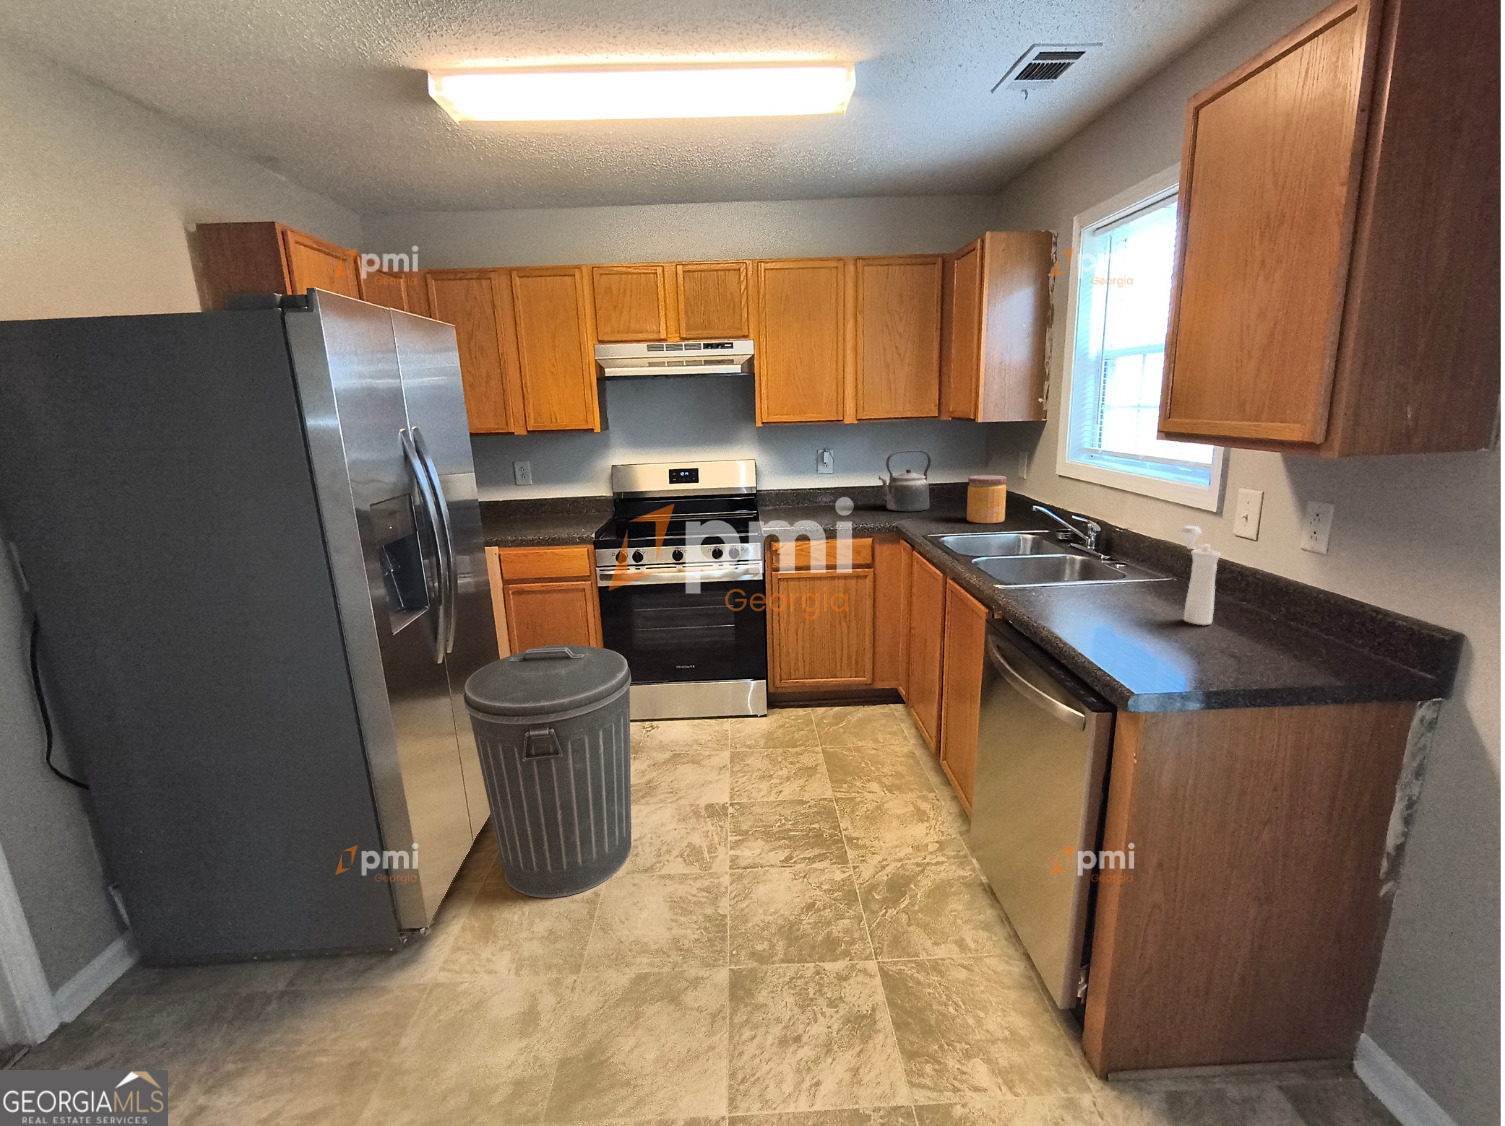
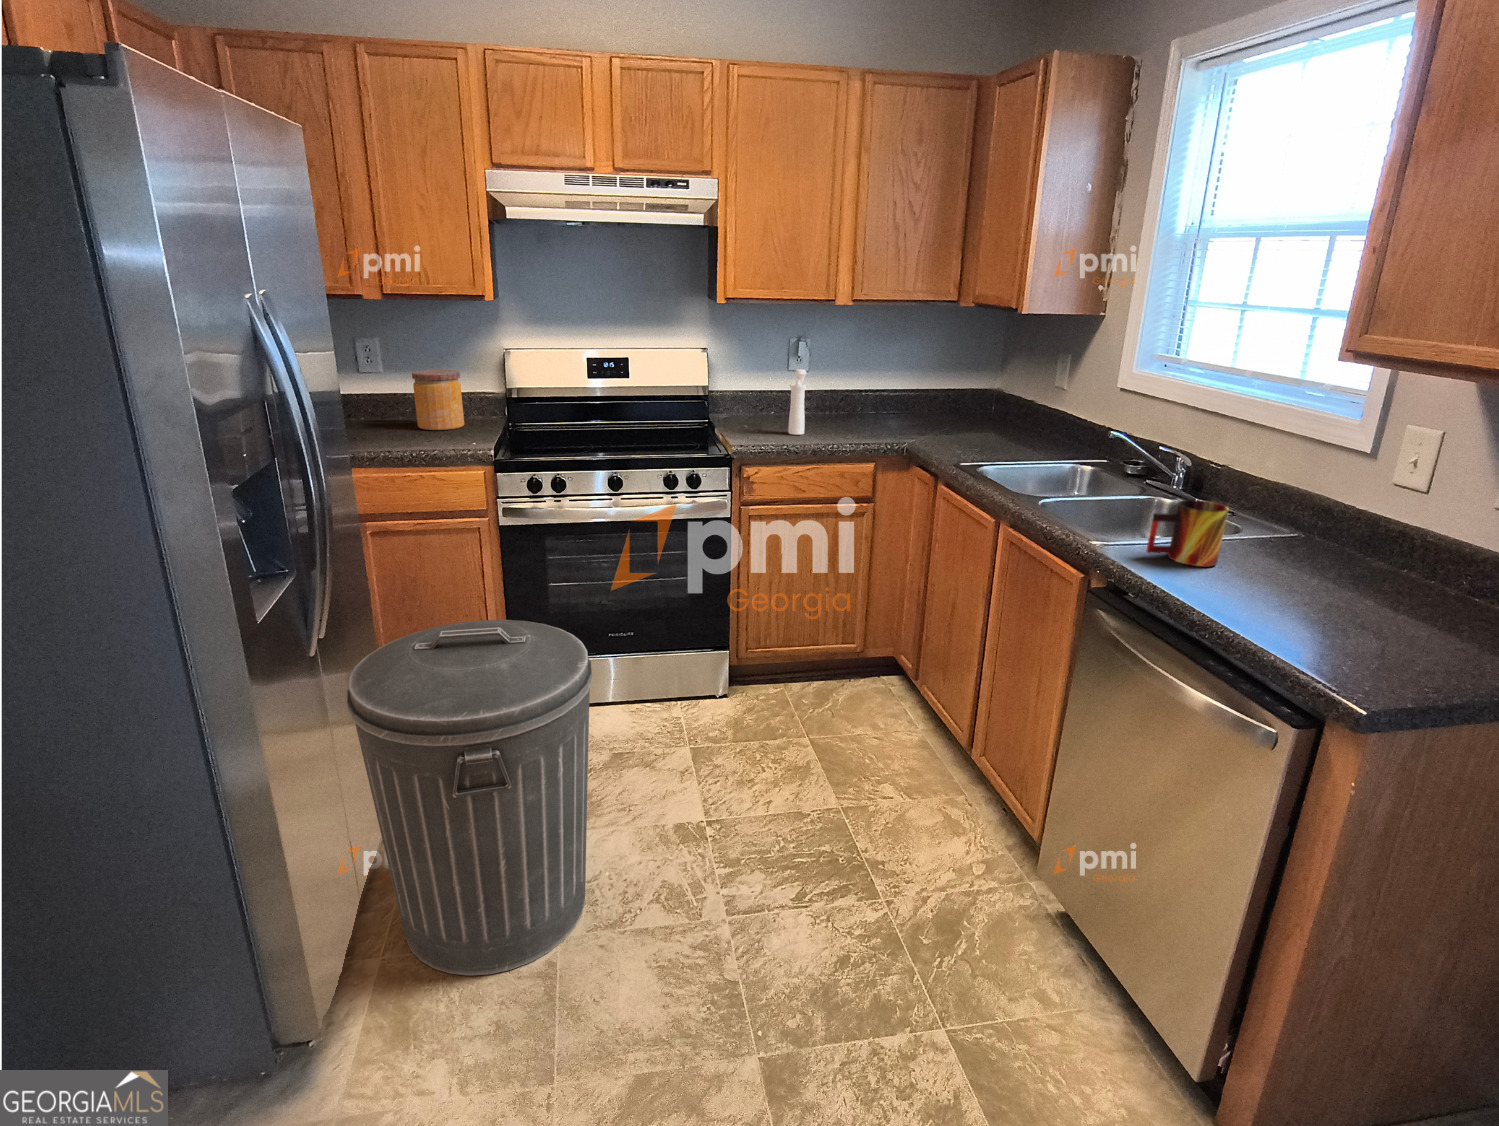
kettle: present [879,450,931,511] -> none [877,346,943,428]
jar: present [967,475,1007,523] -> present [412,370,464,430]
pepper mill: present [1181,526,1220,625] -> present [788,369,807,435]
mug: none [1029,551,1089,601] -> present [1147,500,1229,567]

